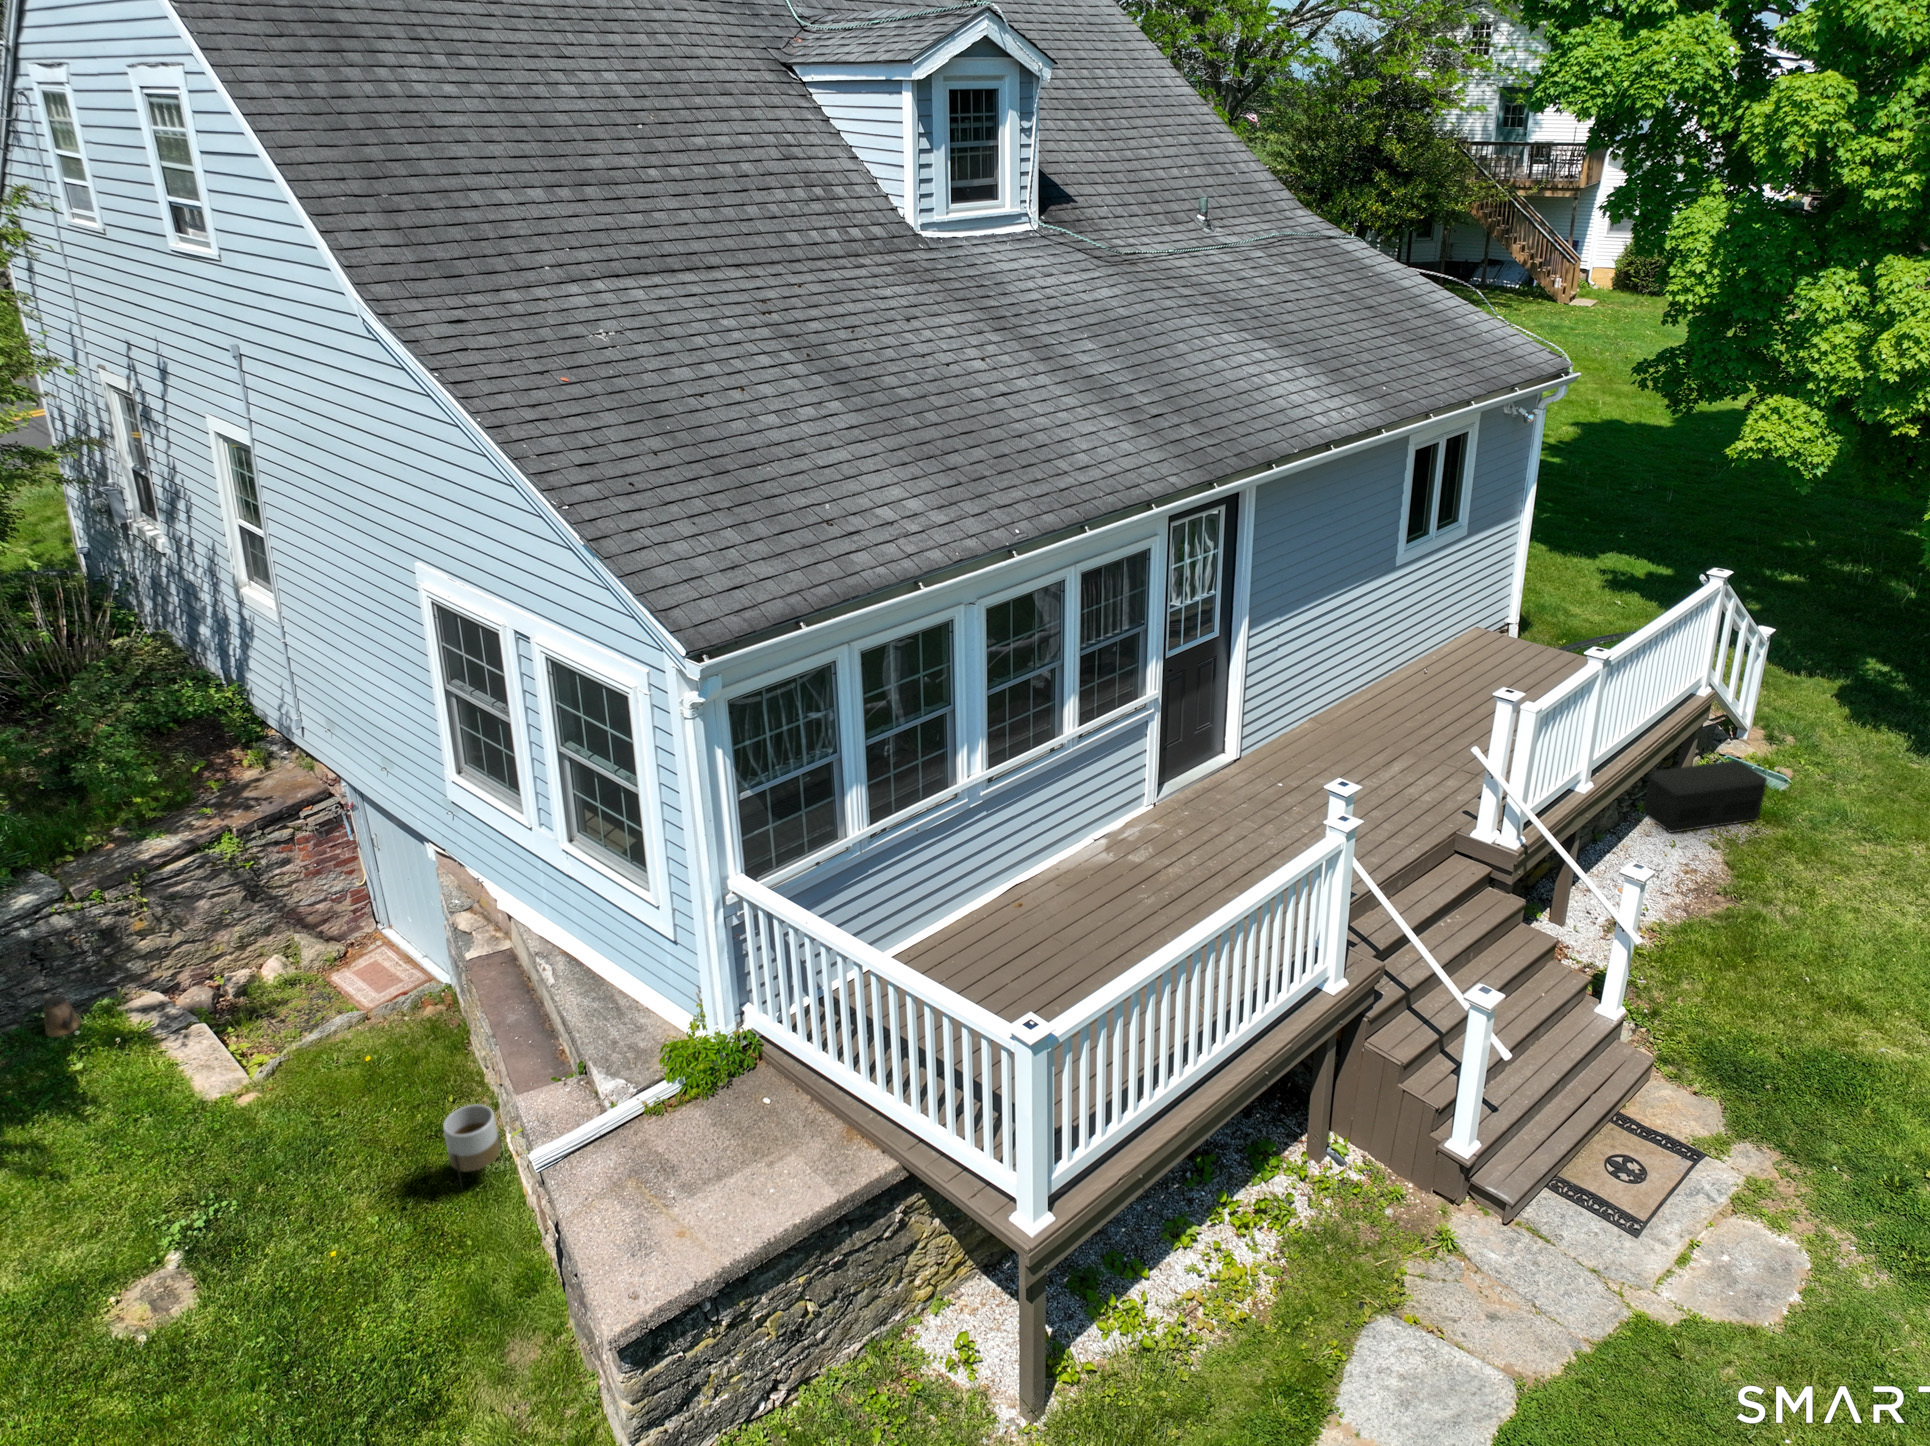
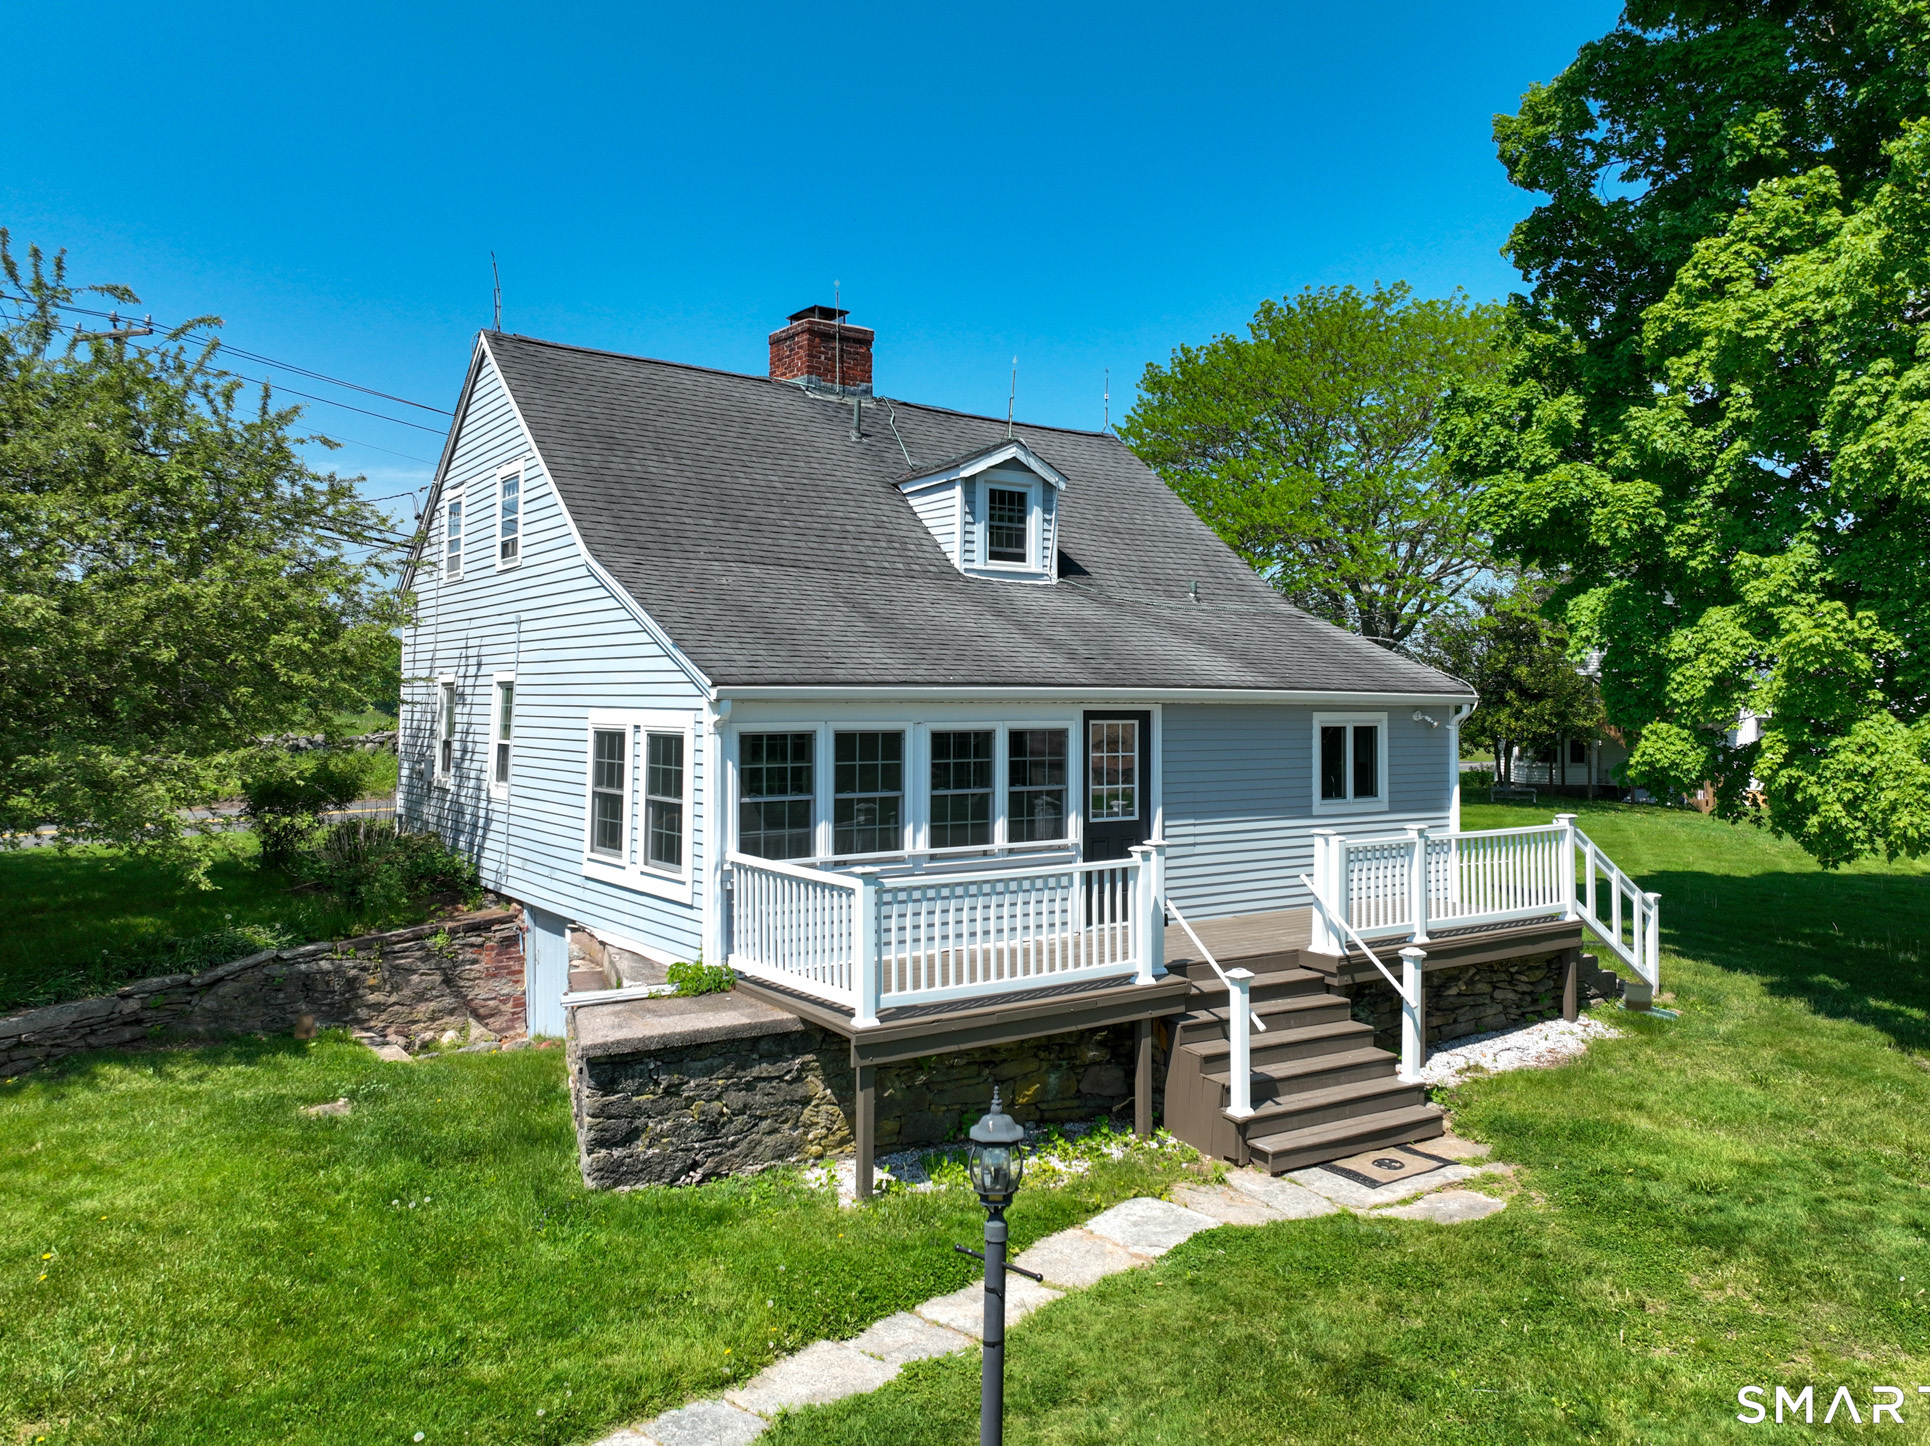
storage bench: present [1643,760,1767,833] -> none [1511,1001,1611,1051]
planter: present [443,1104,502,1190] -> present [1624,983,1653,1012]

